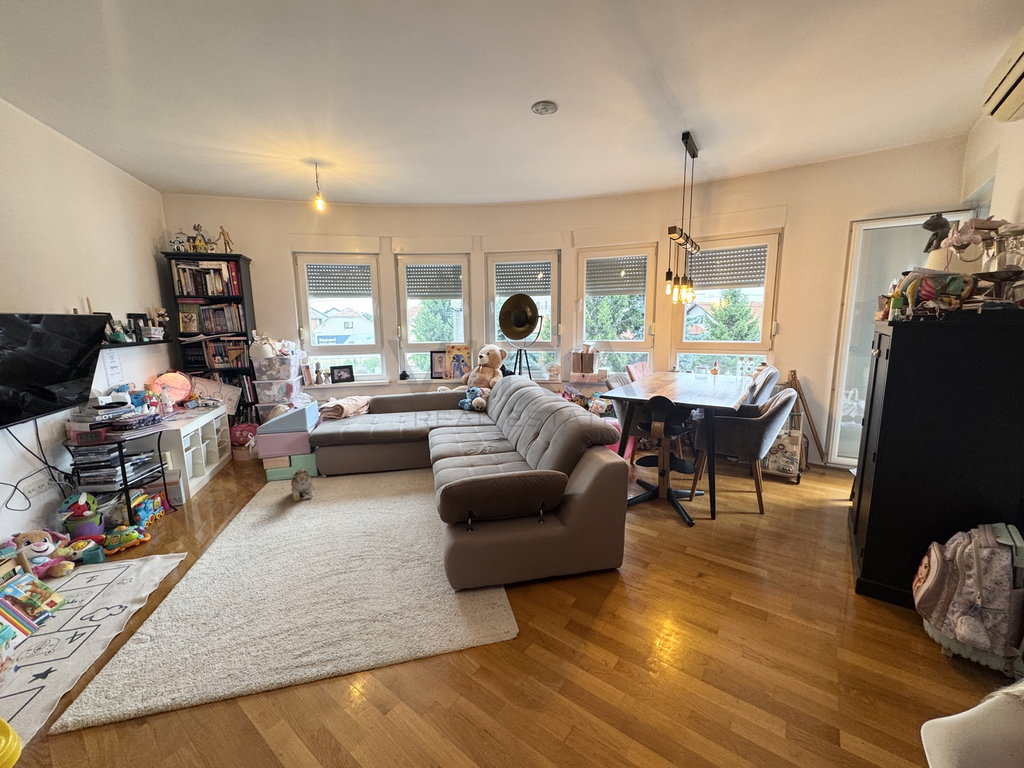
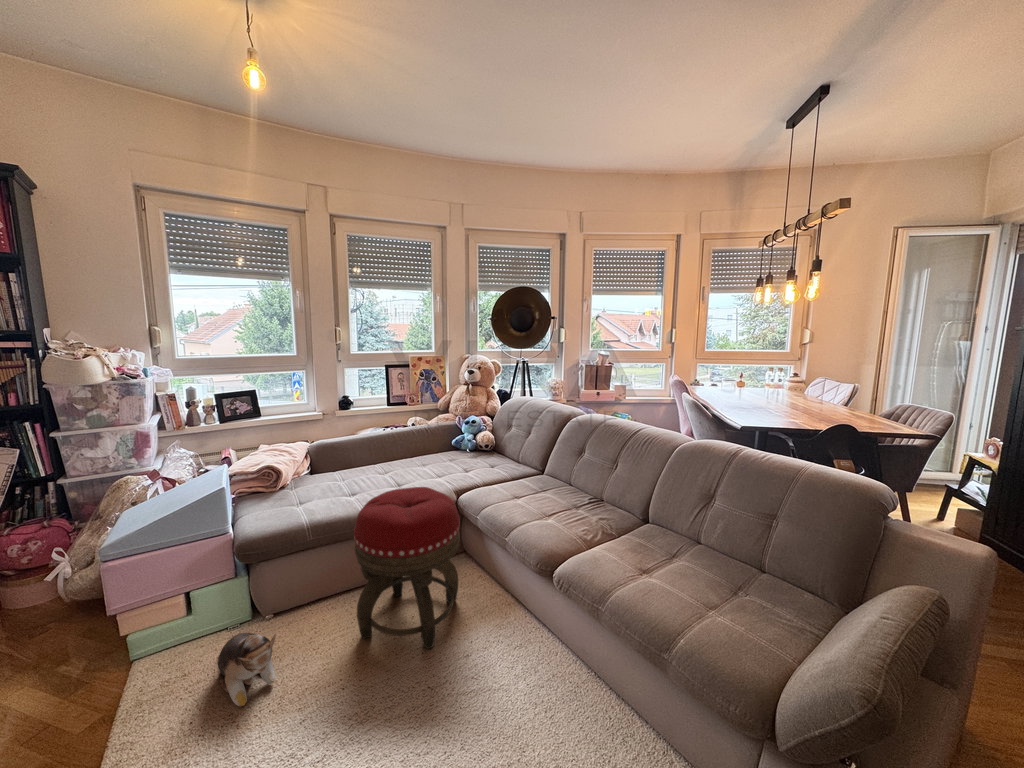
footstool: none [353,417,415,498] -> present [354,487,460,649]

